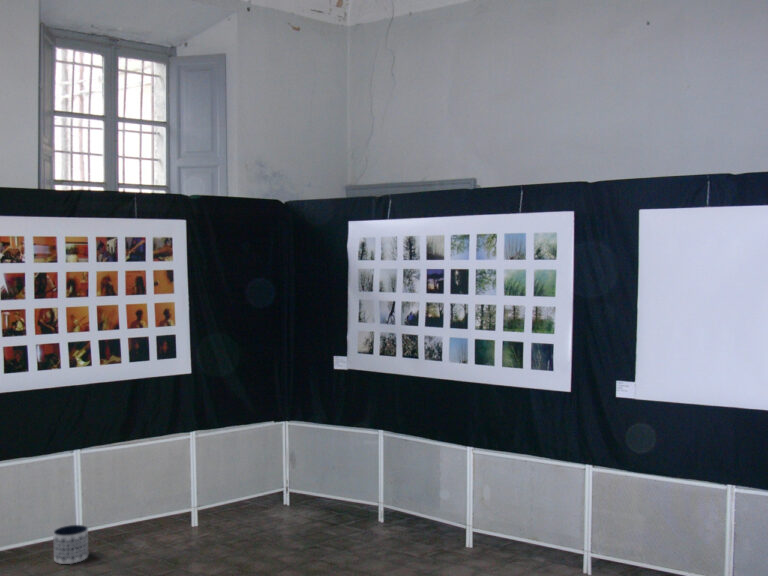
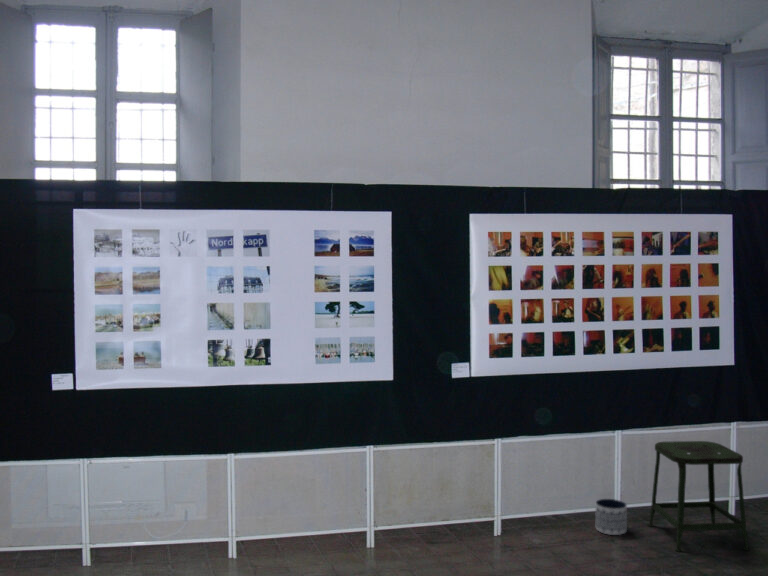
stool: none [109,448,208,563] -> present [648,441,750,552]

